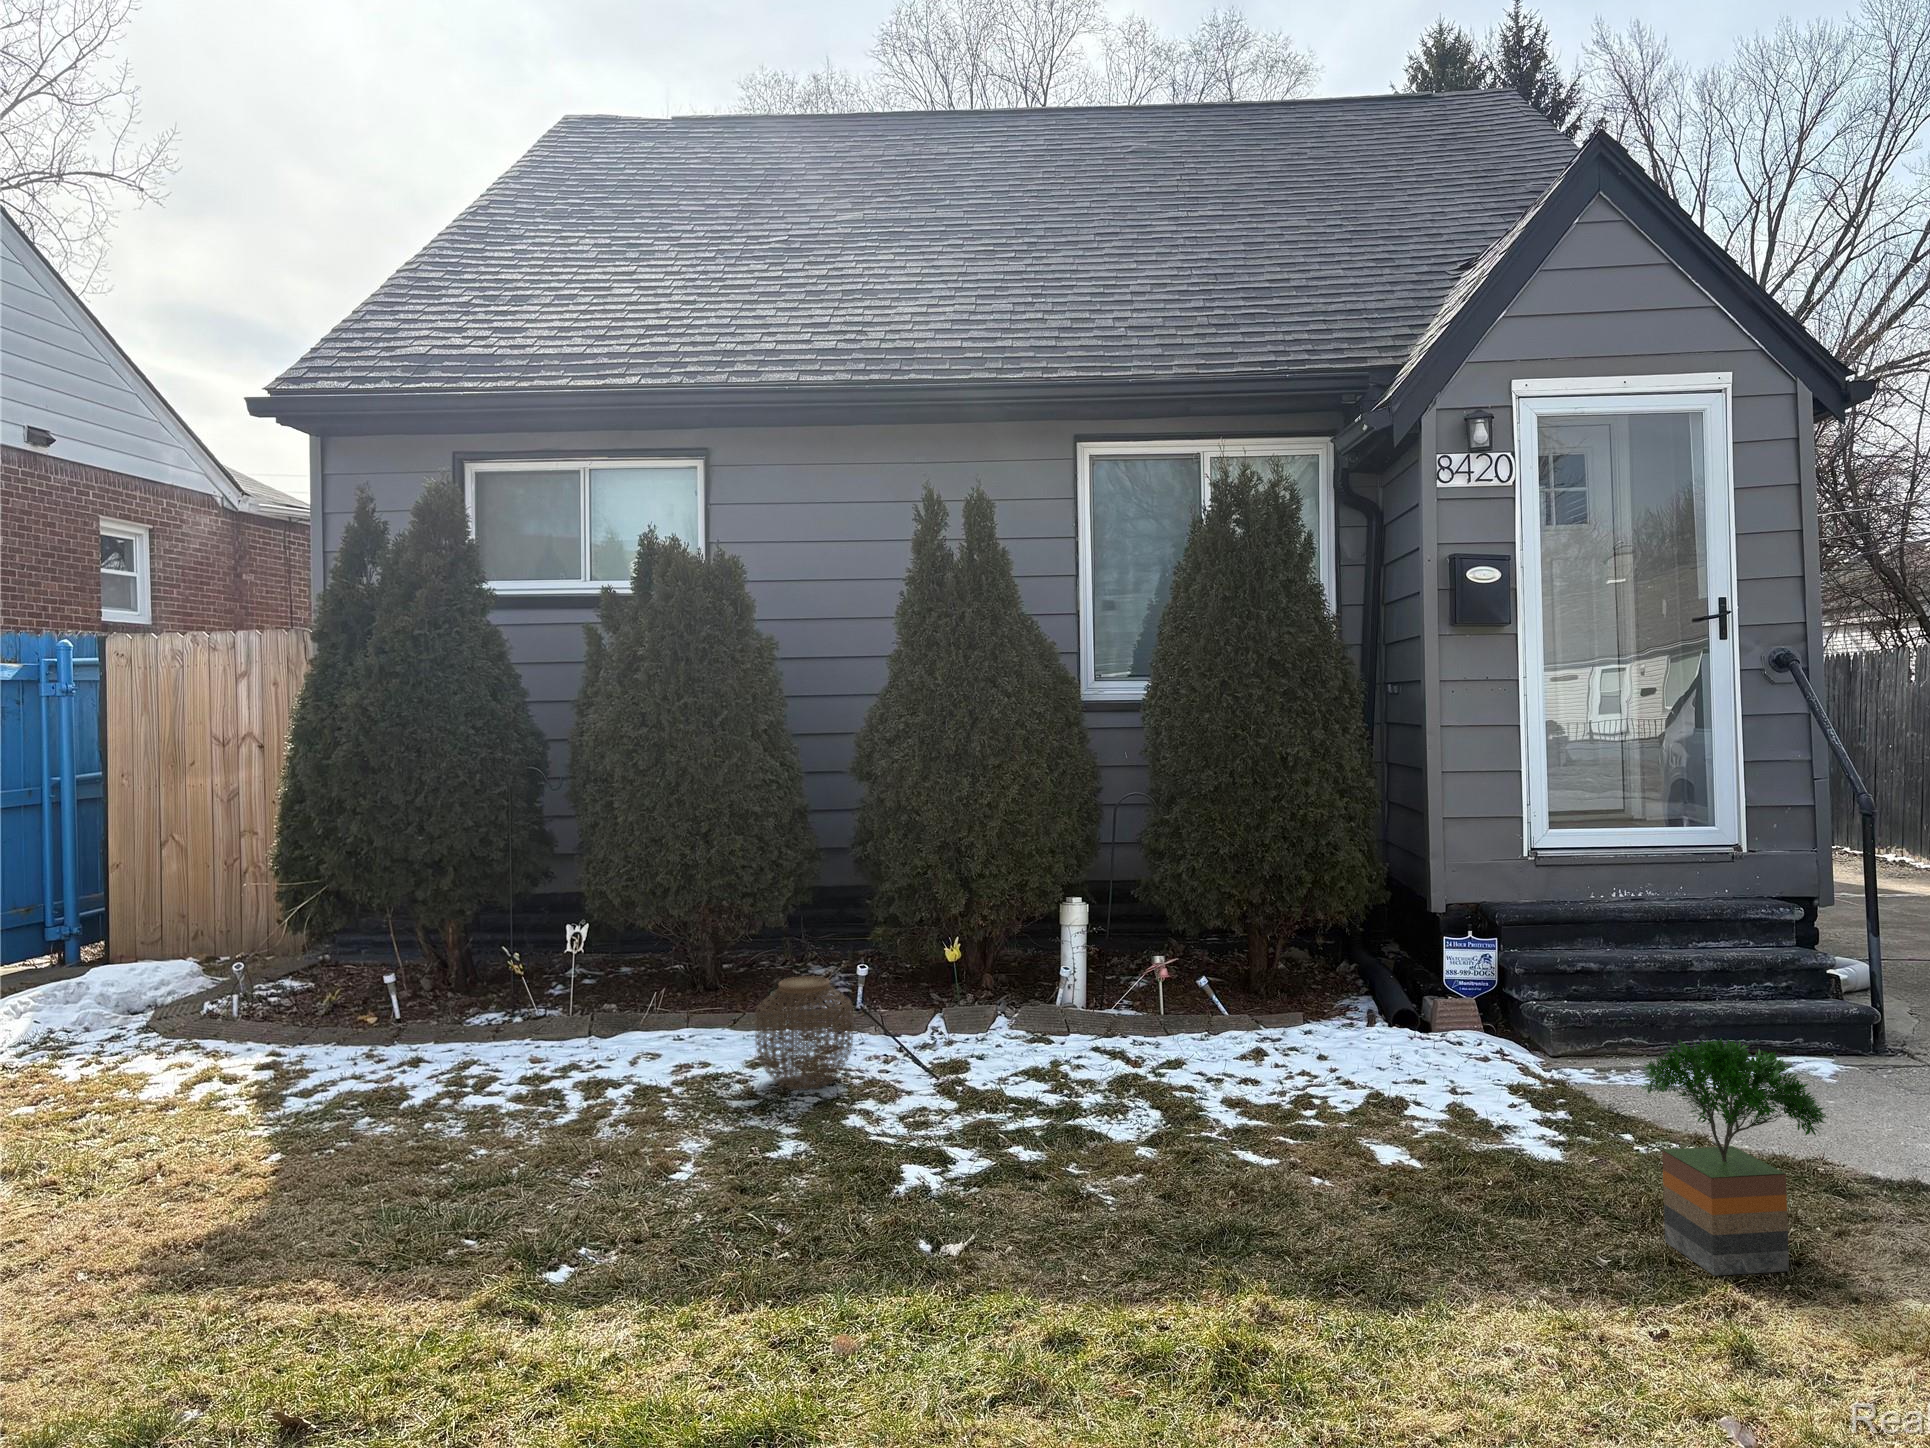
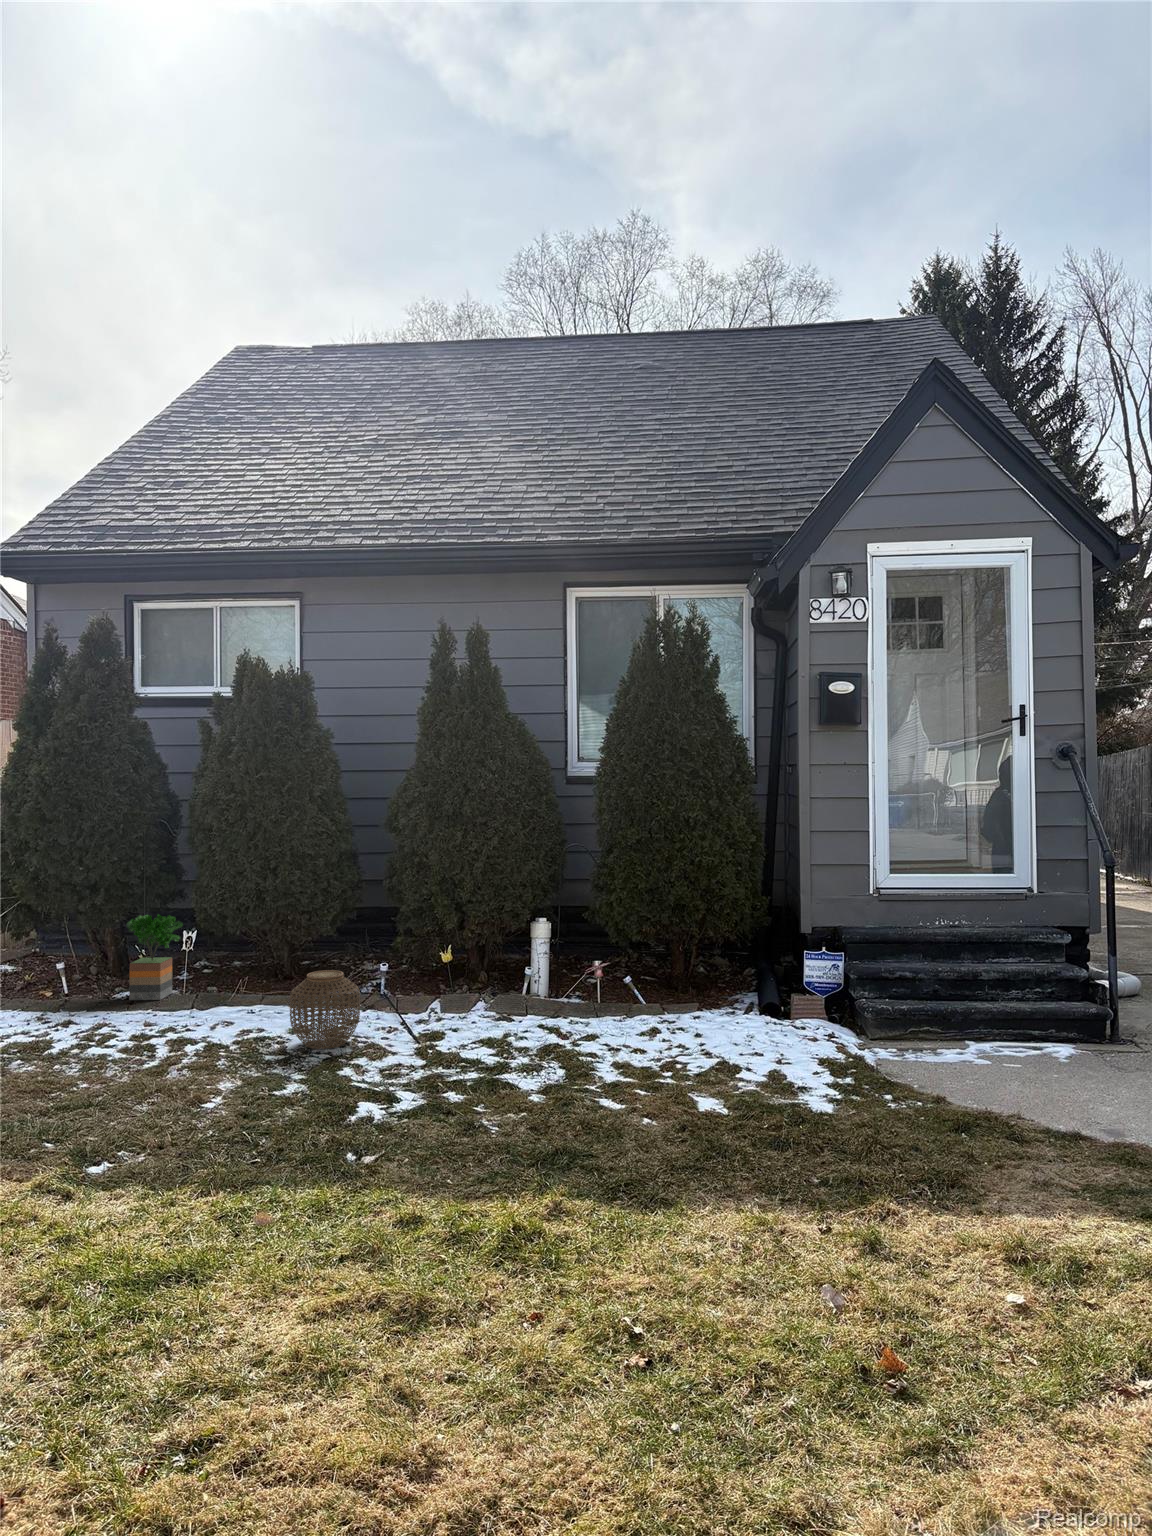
potted tree: present [1641,1038,1826,1276] -> present [128,915,183,1000]

